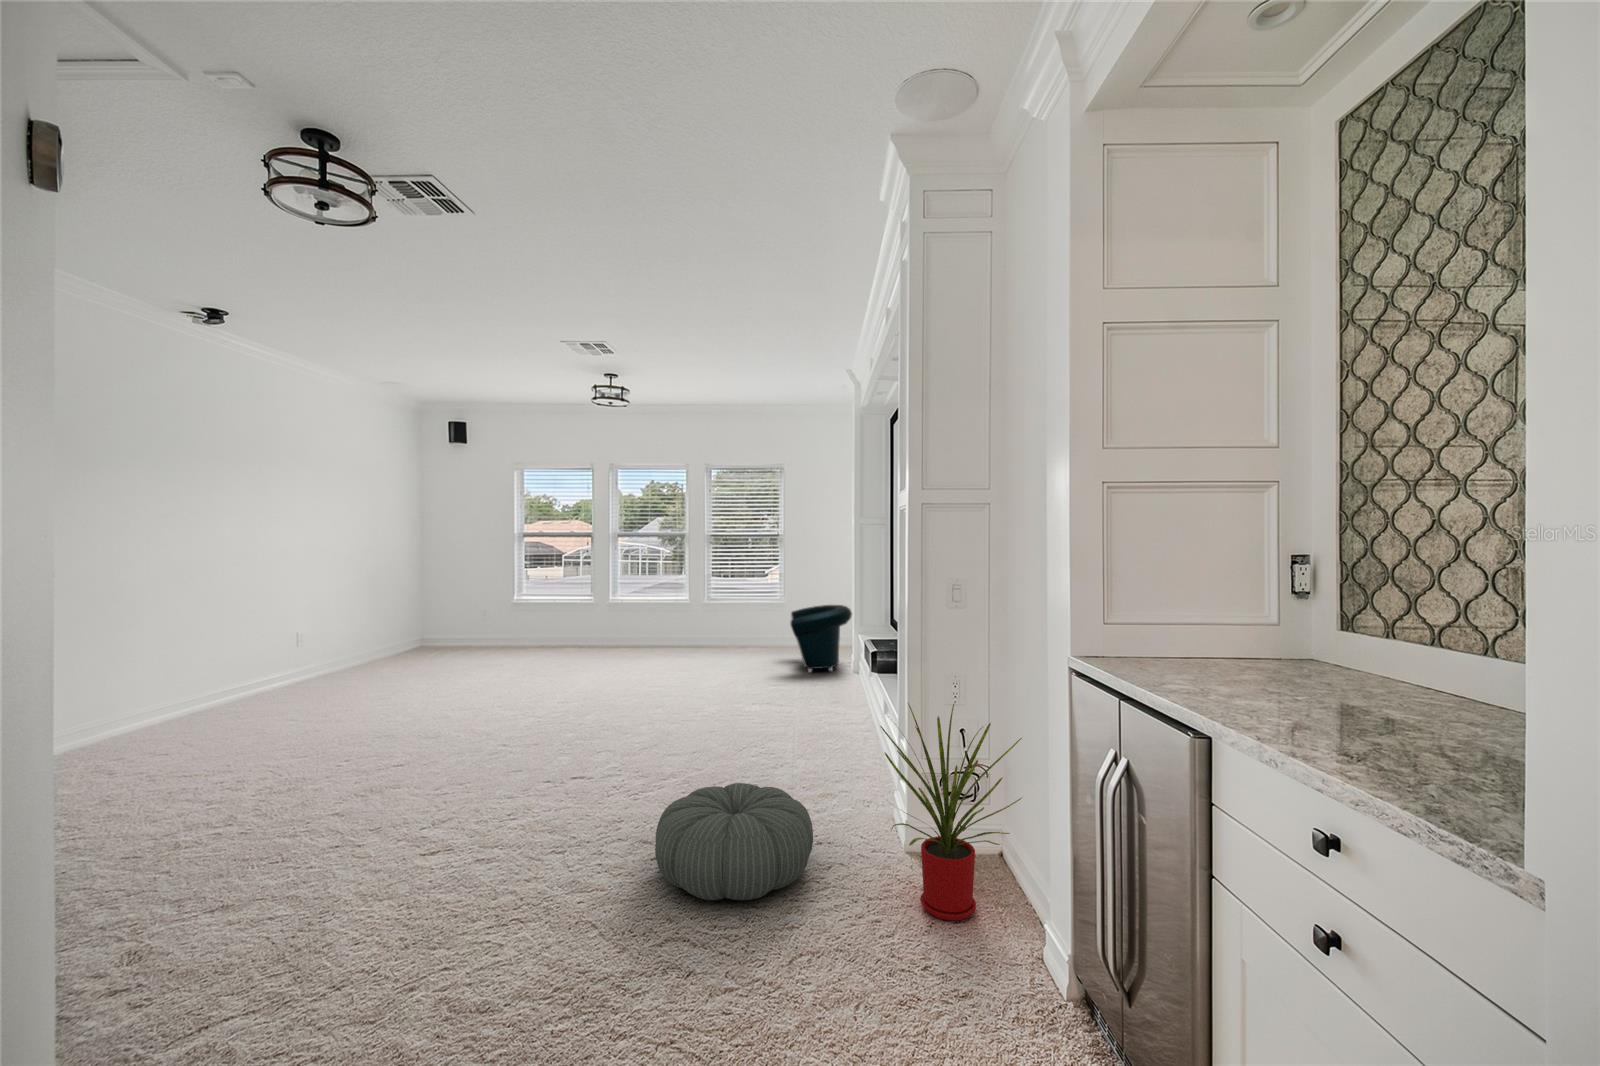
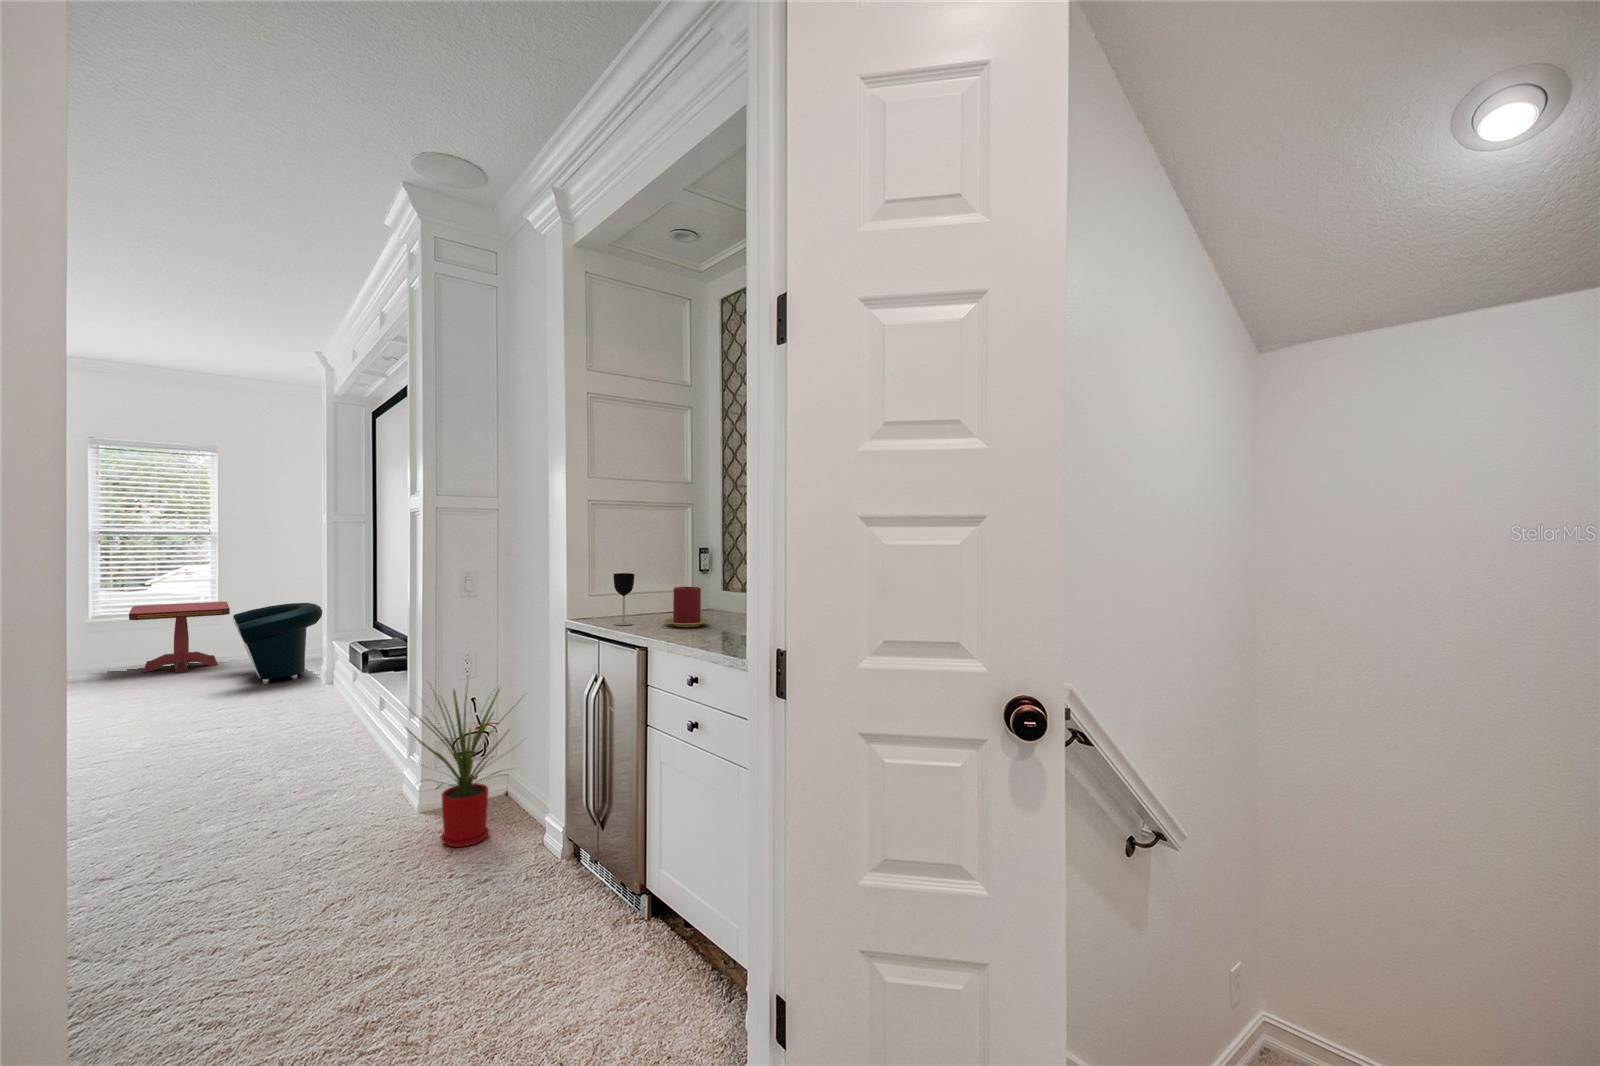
wine glass: none [1147,585,1183,667] -> present [614,573,634,625]
side table: none [730,600,791,655] -> present [129,602,230,673]
candle: none [1240,612,1334,682] -> present [664,587,709,627]
pouf: present [655,783,813,900] -> none [129,784,328,899]

